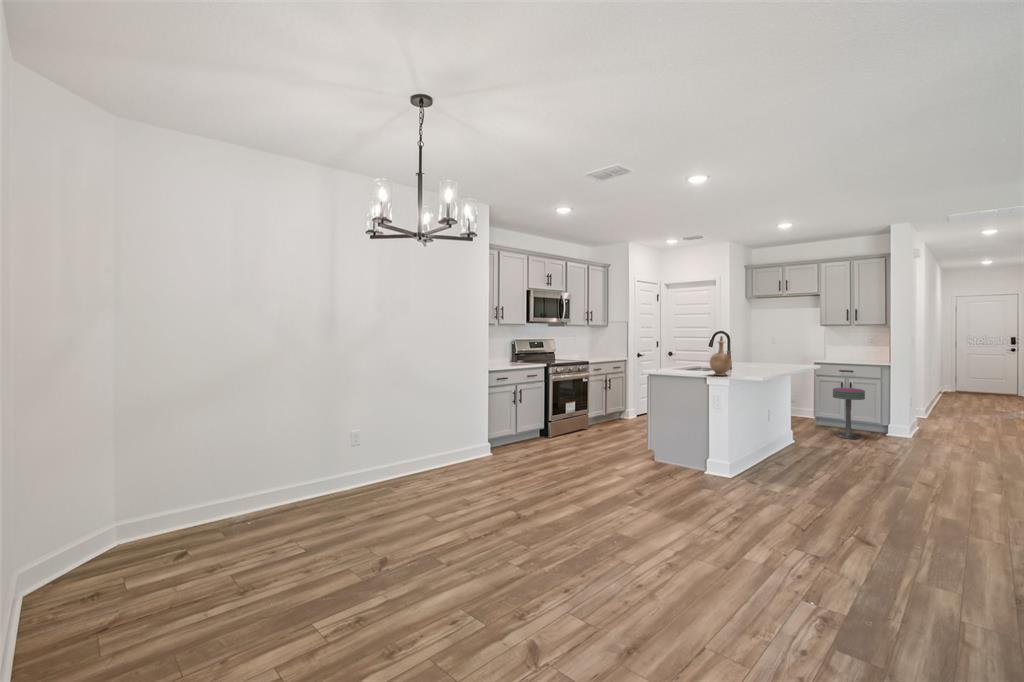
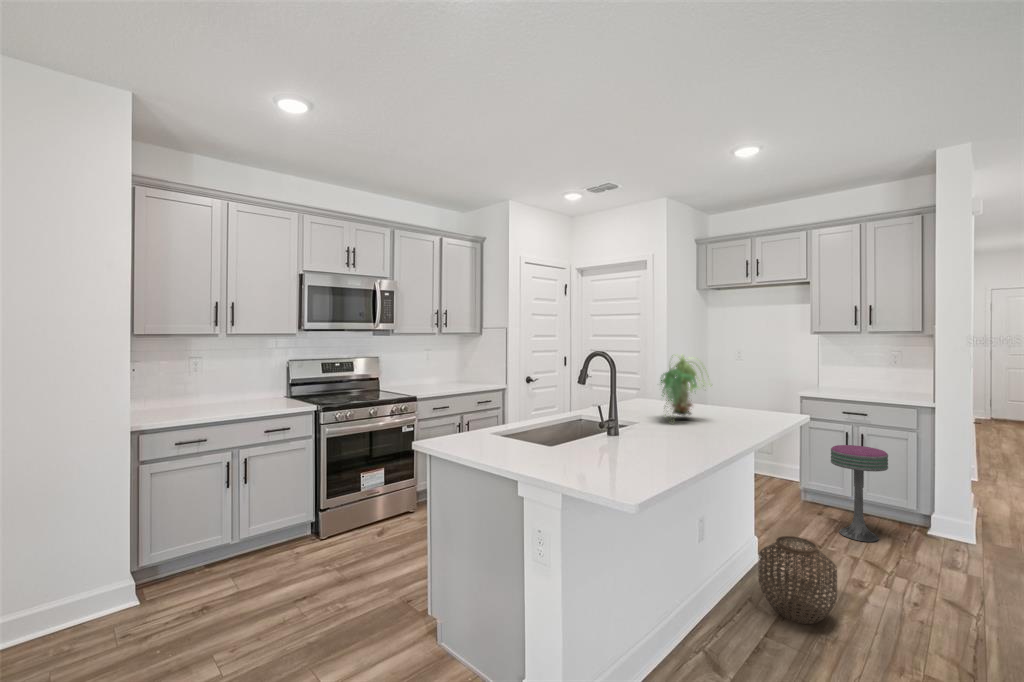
plant: none [746,334,777,368] -> present [661,355,712,416]
vase: present [710,336,732,376] -> none [525,366,573,464]
woven basket: none [799,423,839,461] -> present [759,536,837,624]

